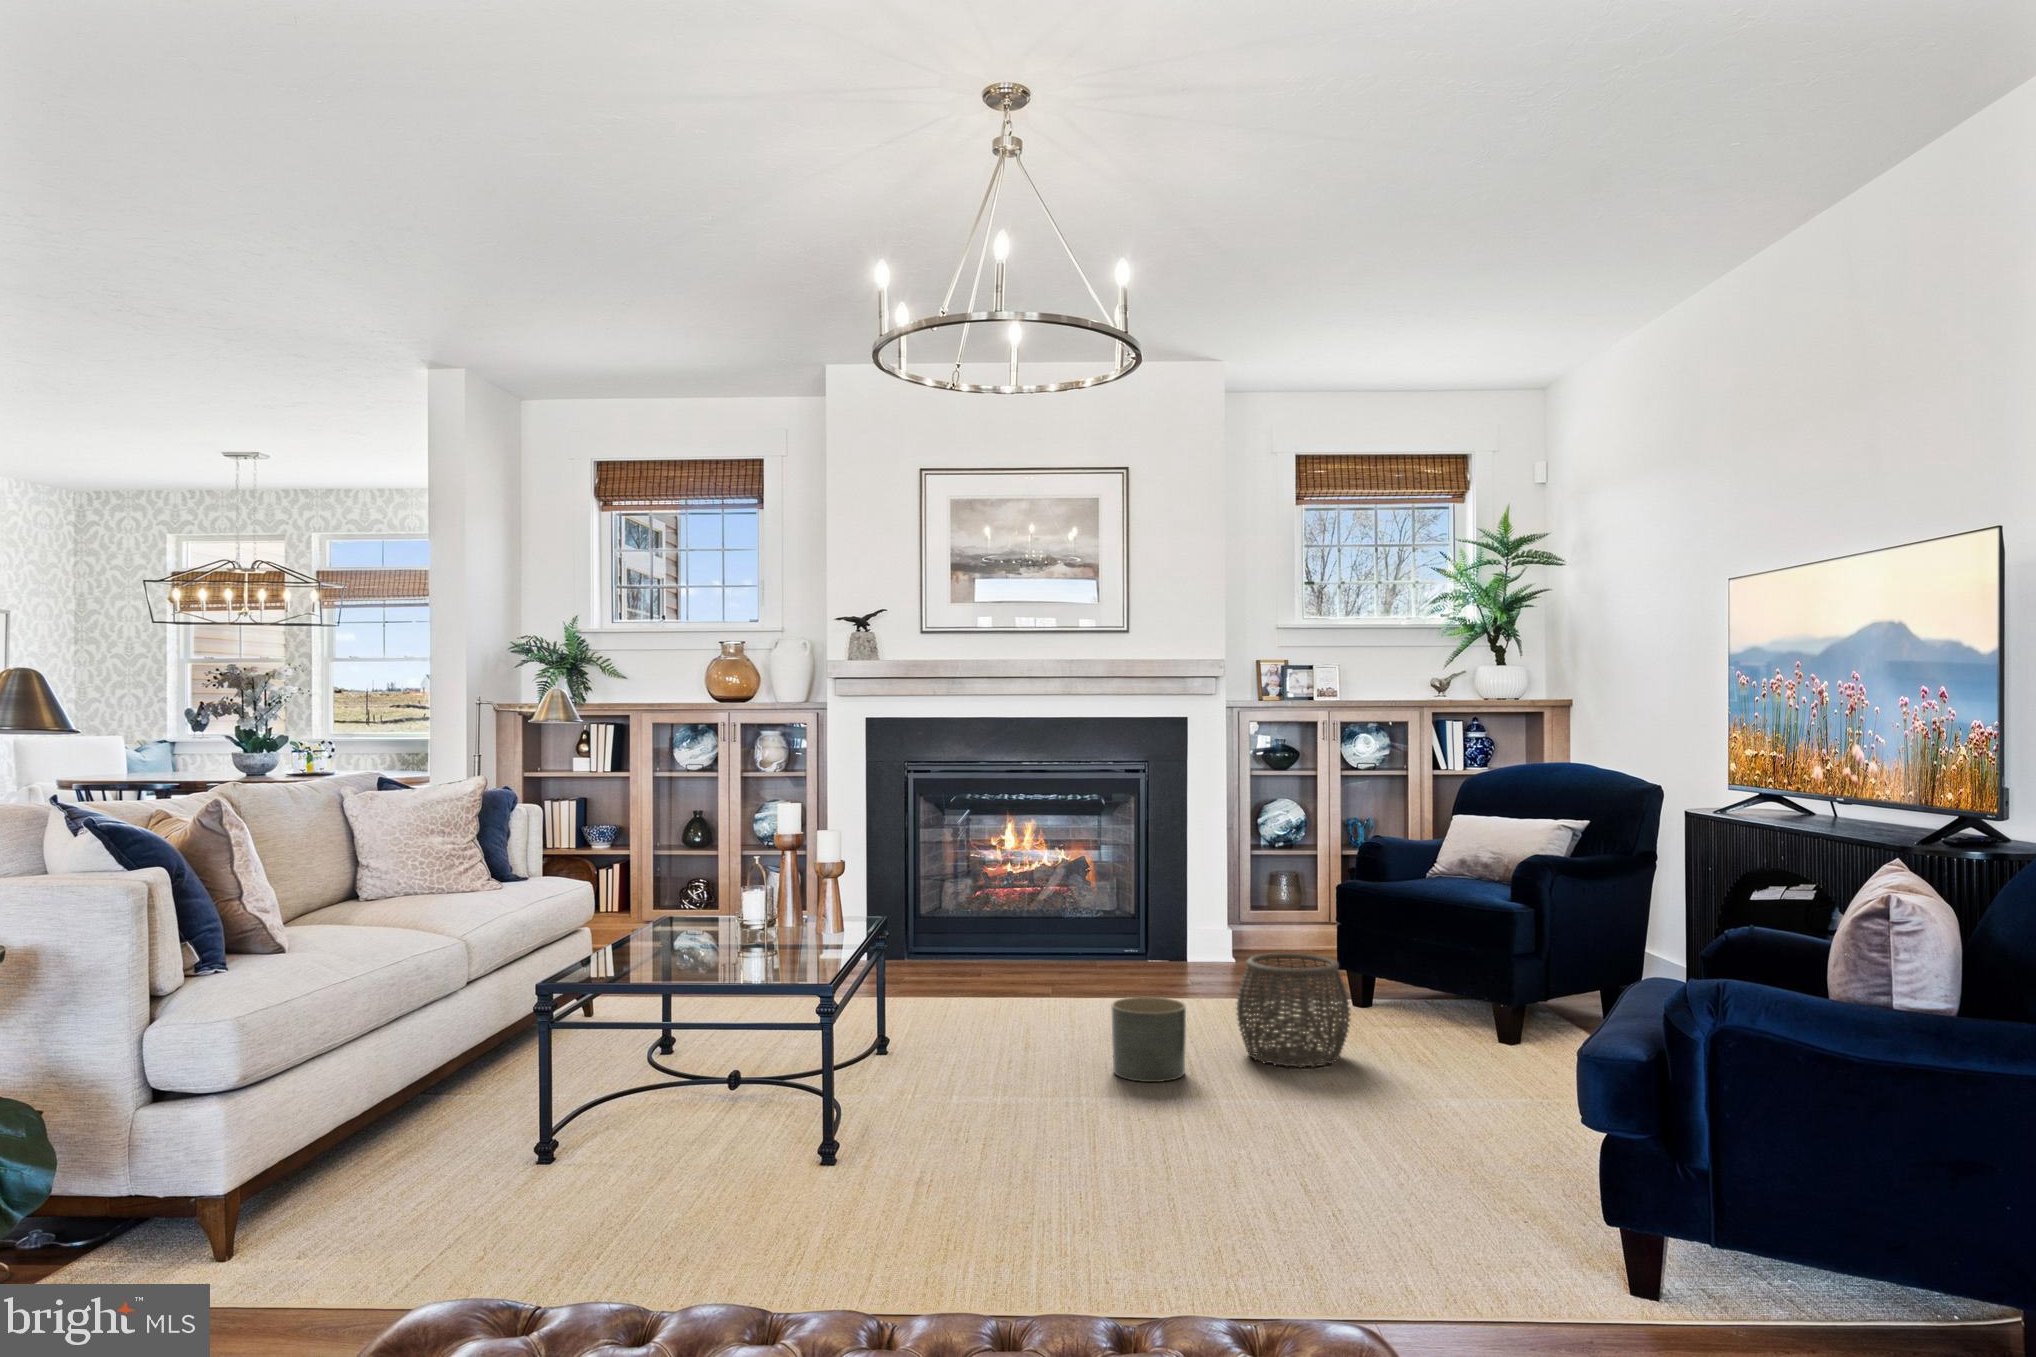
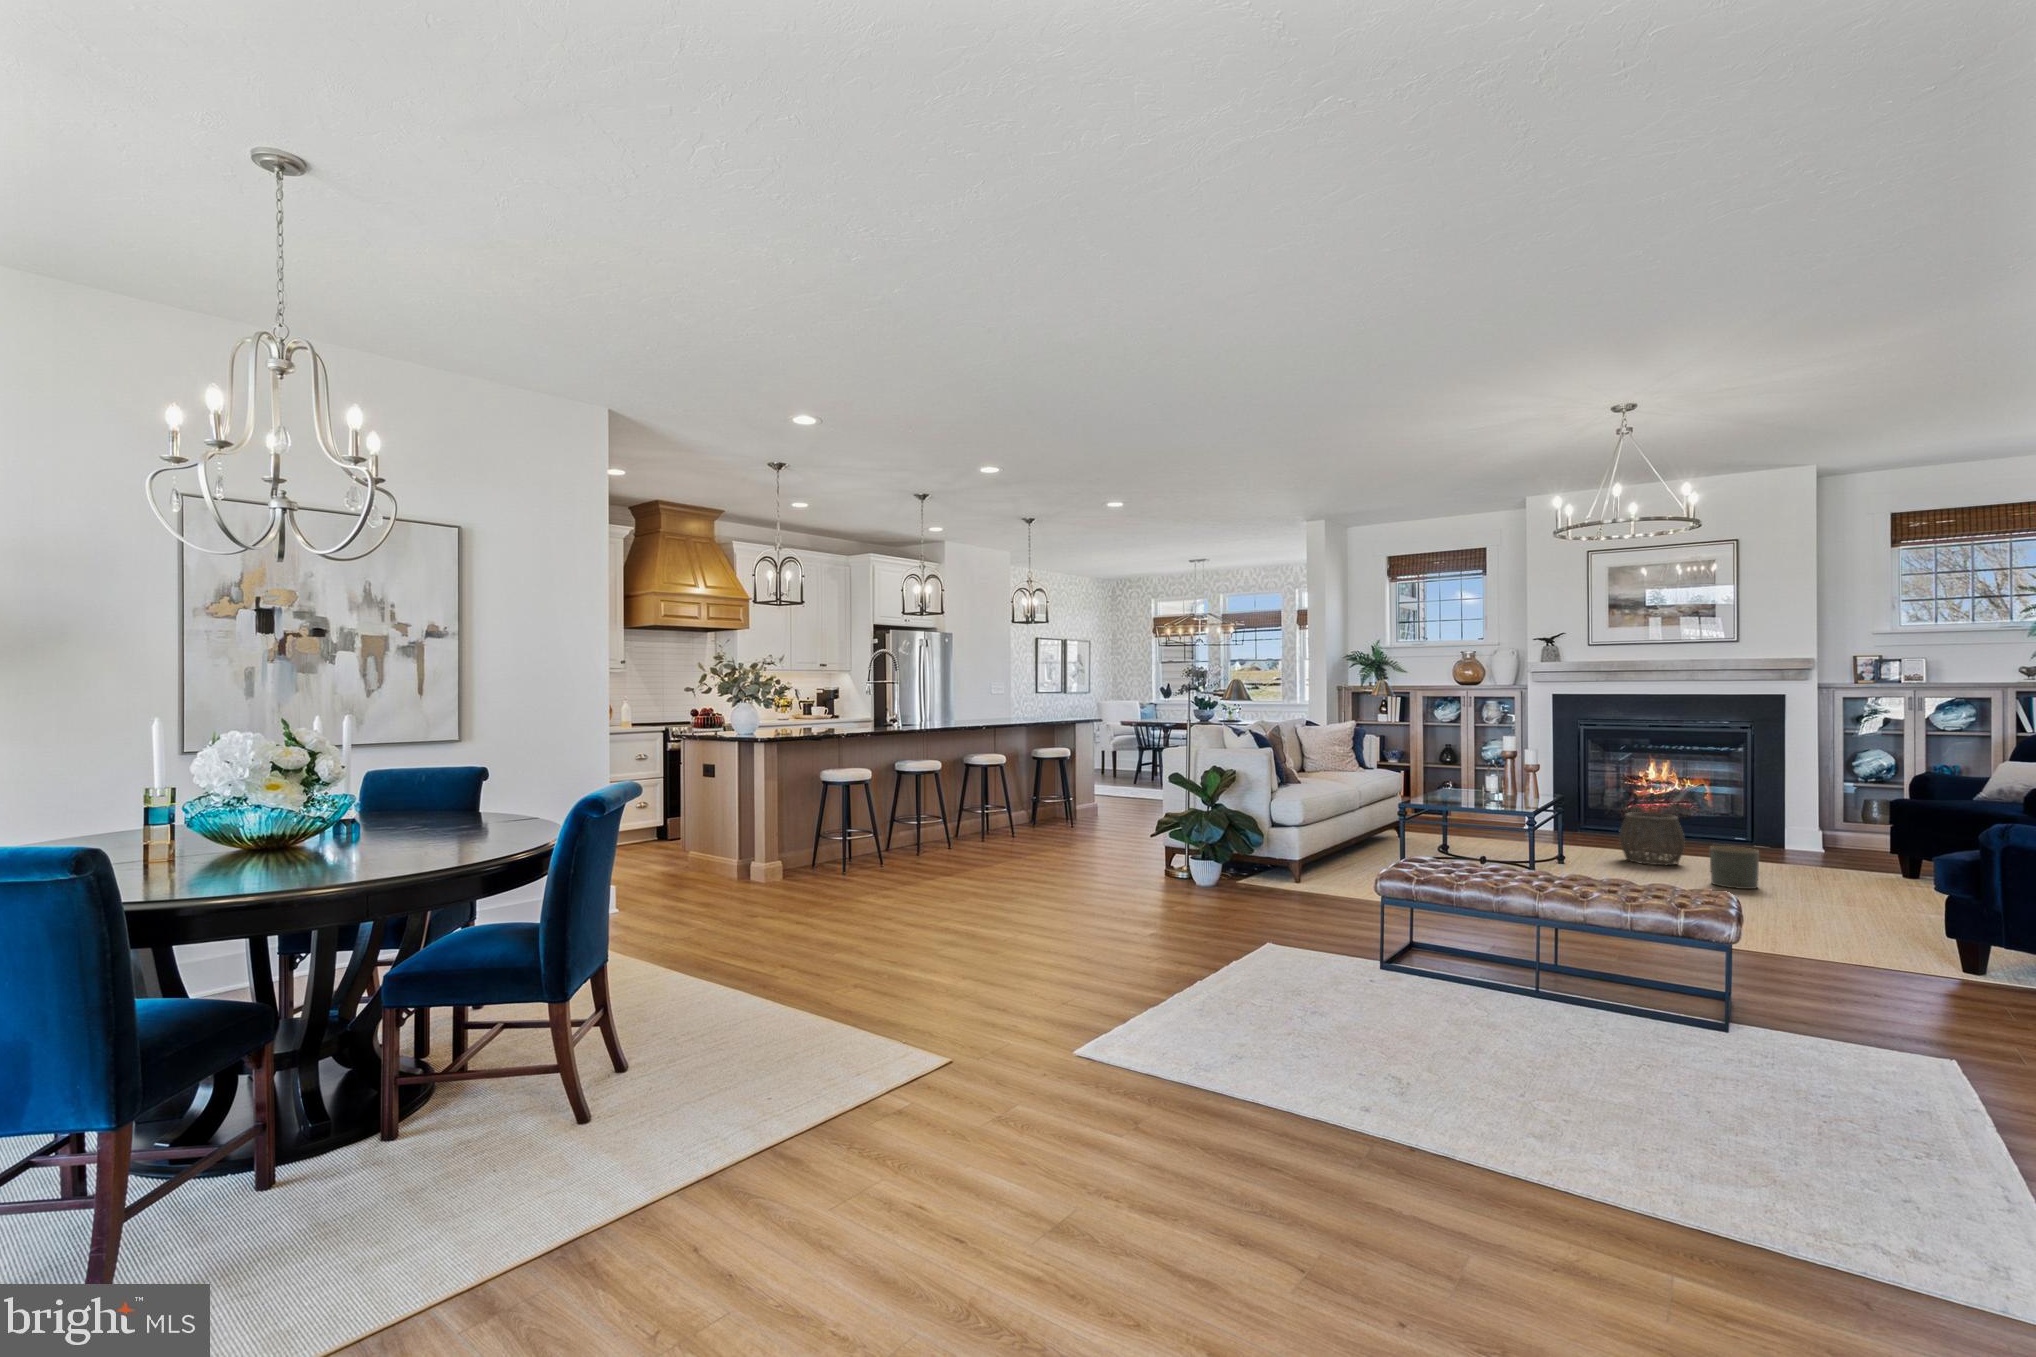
woven basket: present [1236,953,1351,1067] -> present [1620,812,1685,866]

